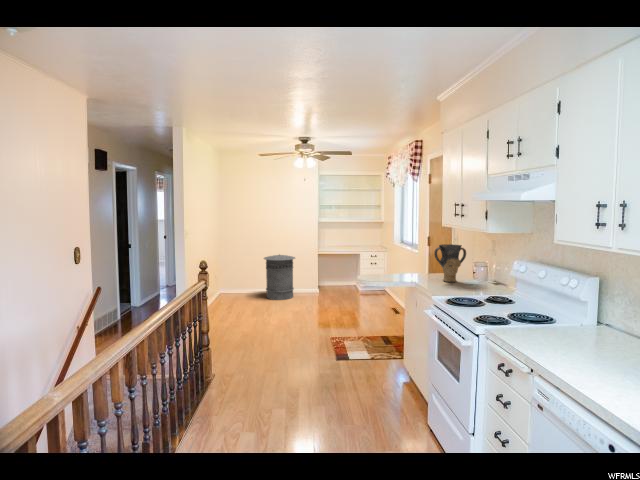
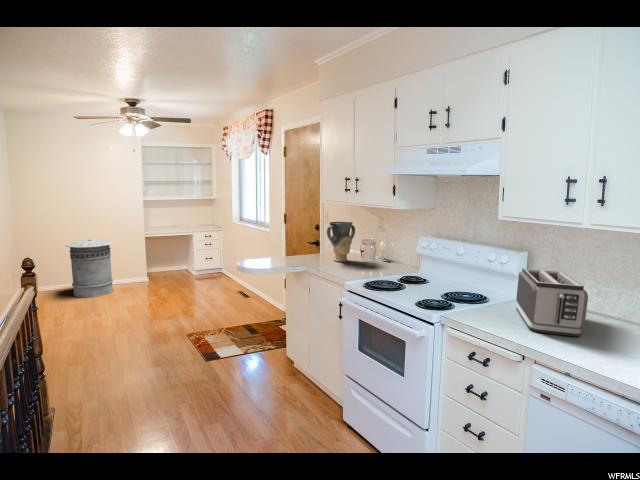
toaster: none [553,293,625,361] -> present [516,268,588,337]

